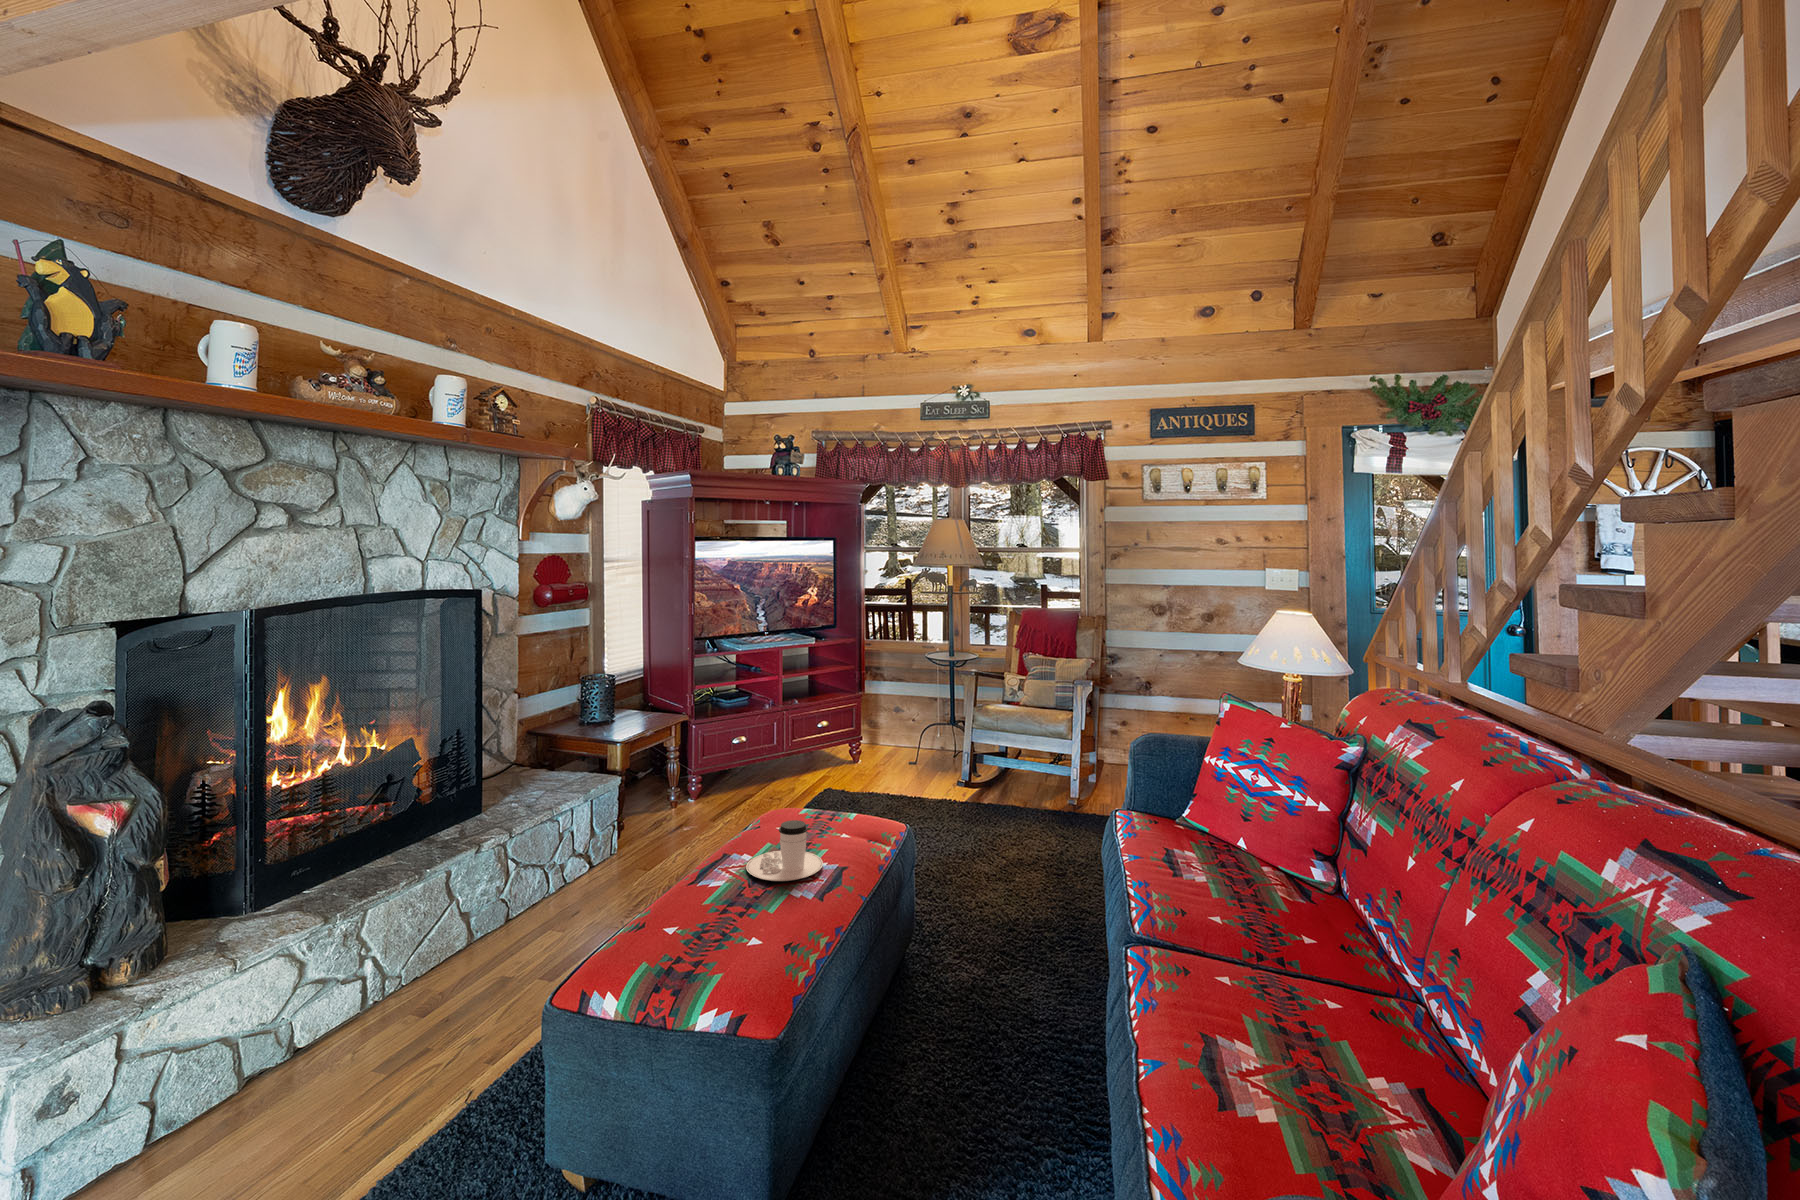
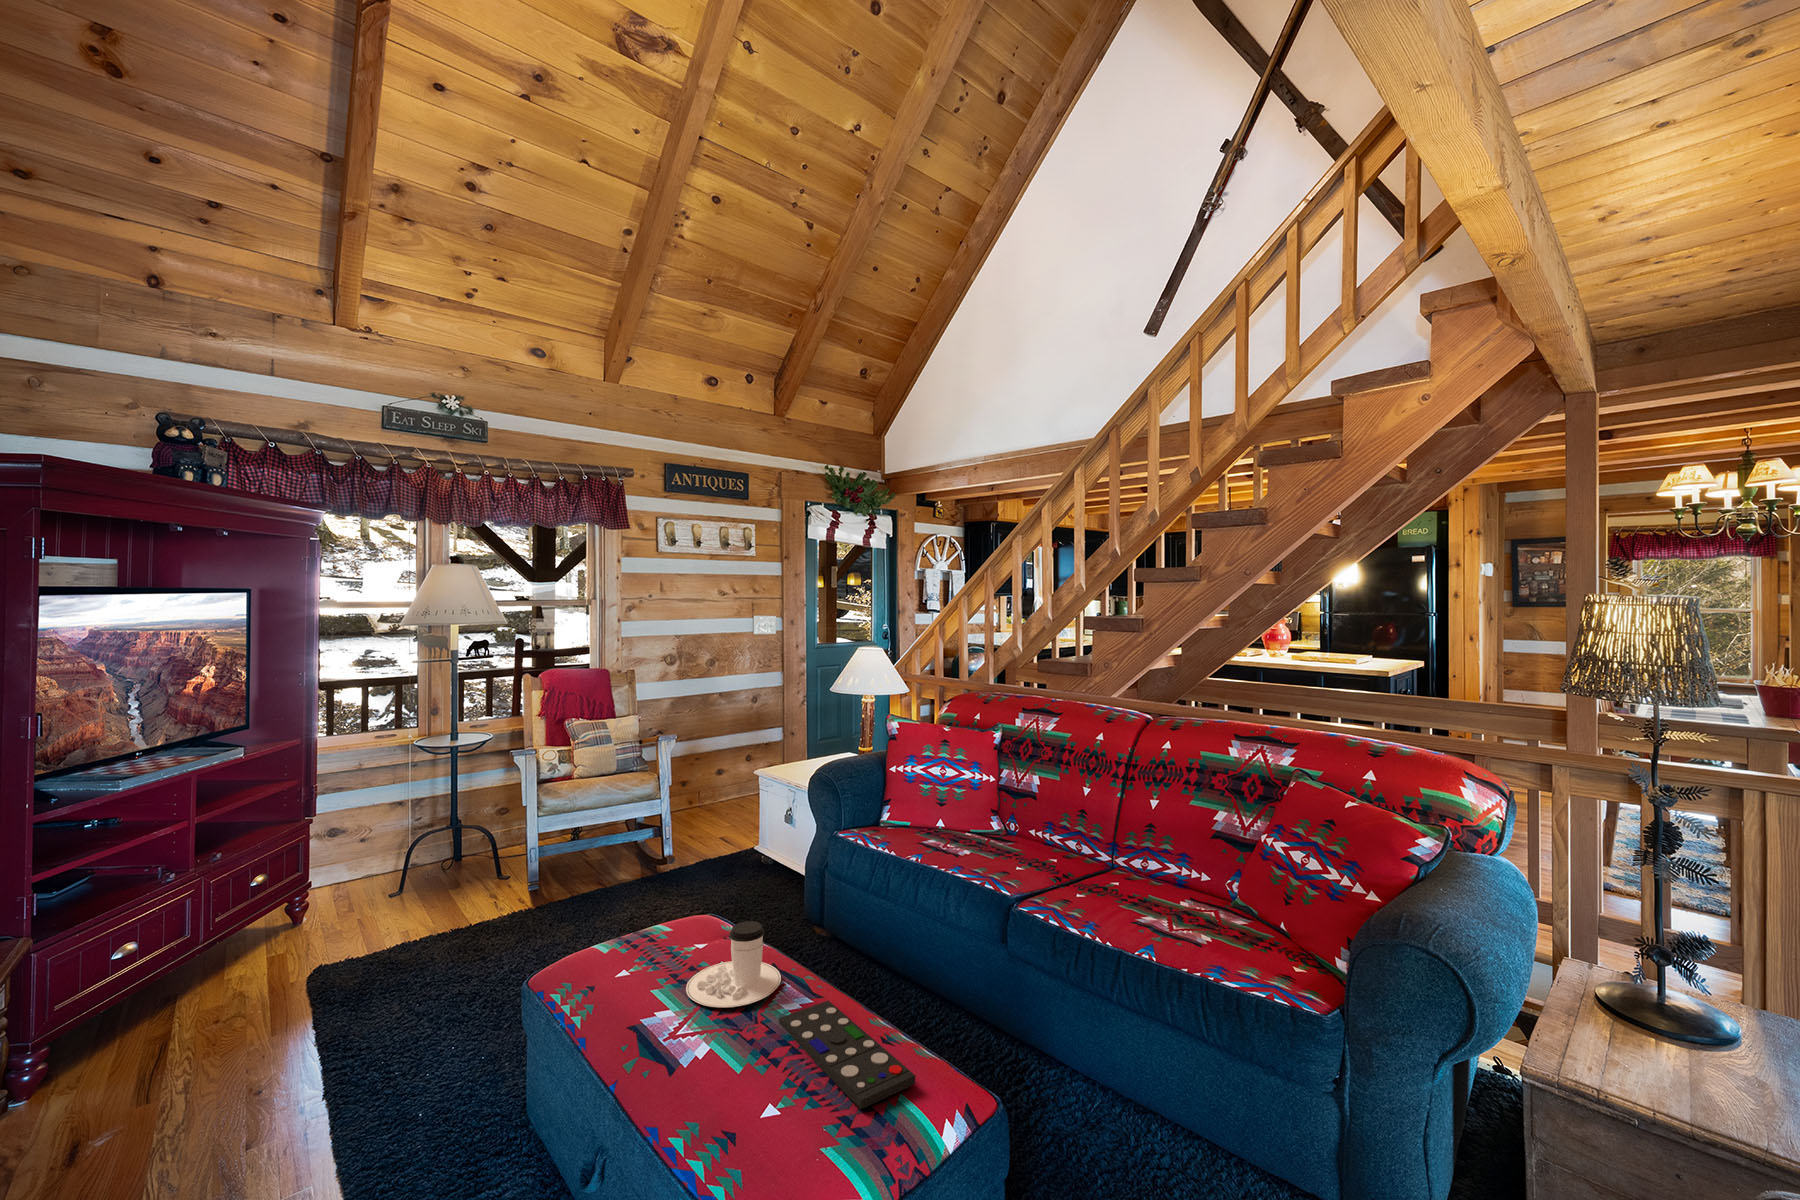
remote control: none [683,895,800,974] -> present [779,1000,915,1109]

